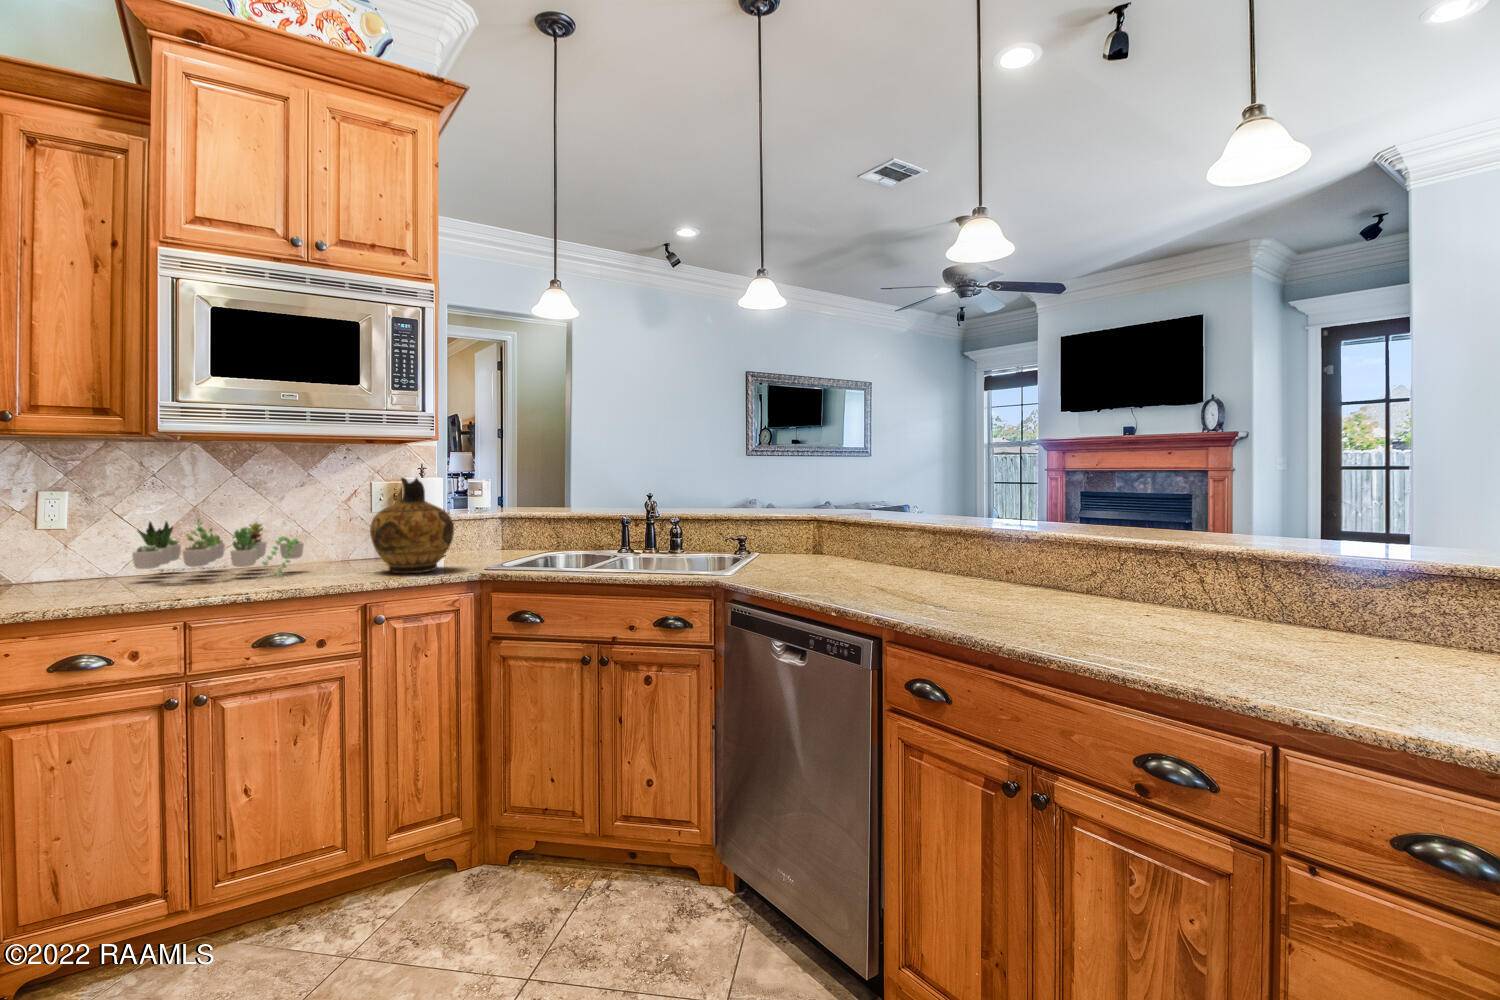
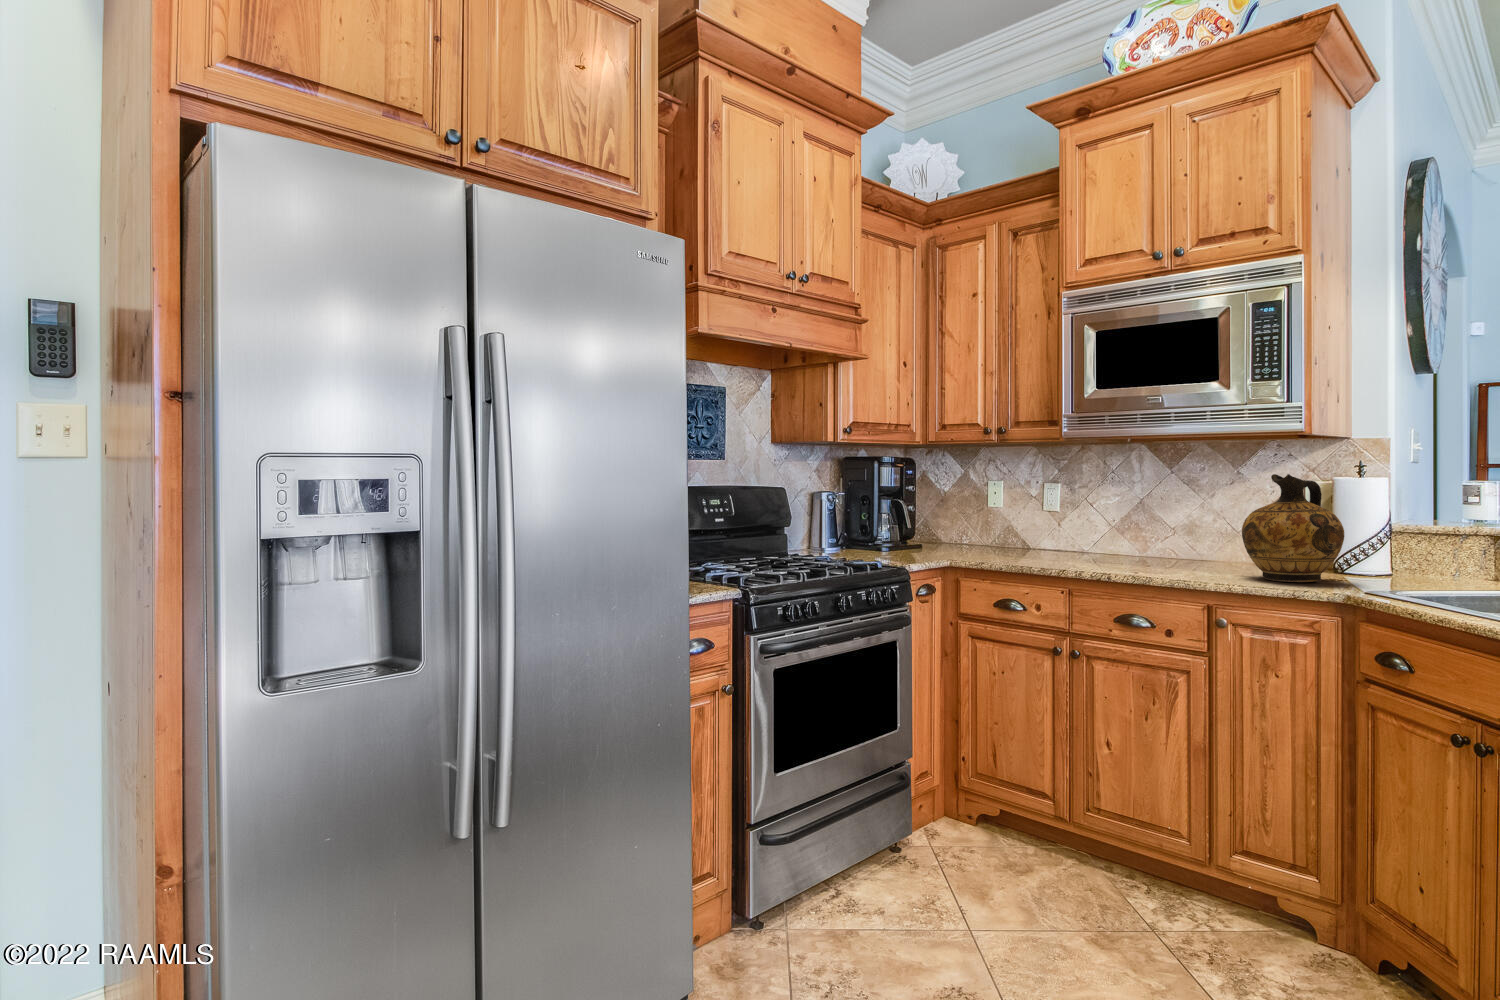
succulent plant: present [132,519,304,575] -> none [1059,507,1200,567]

